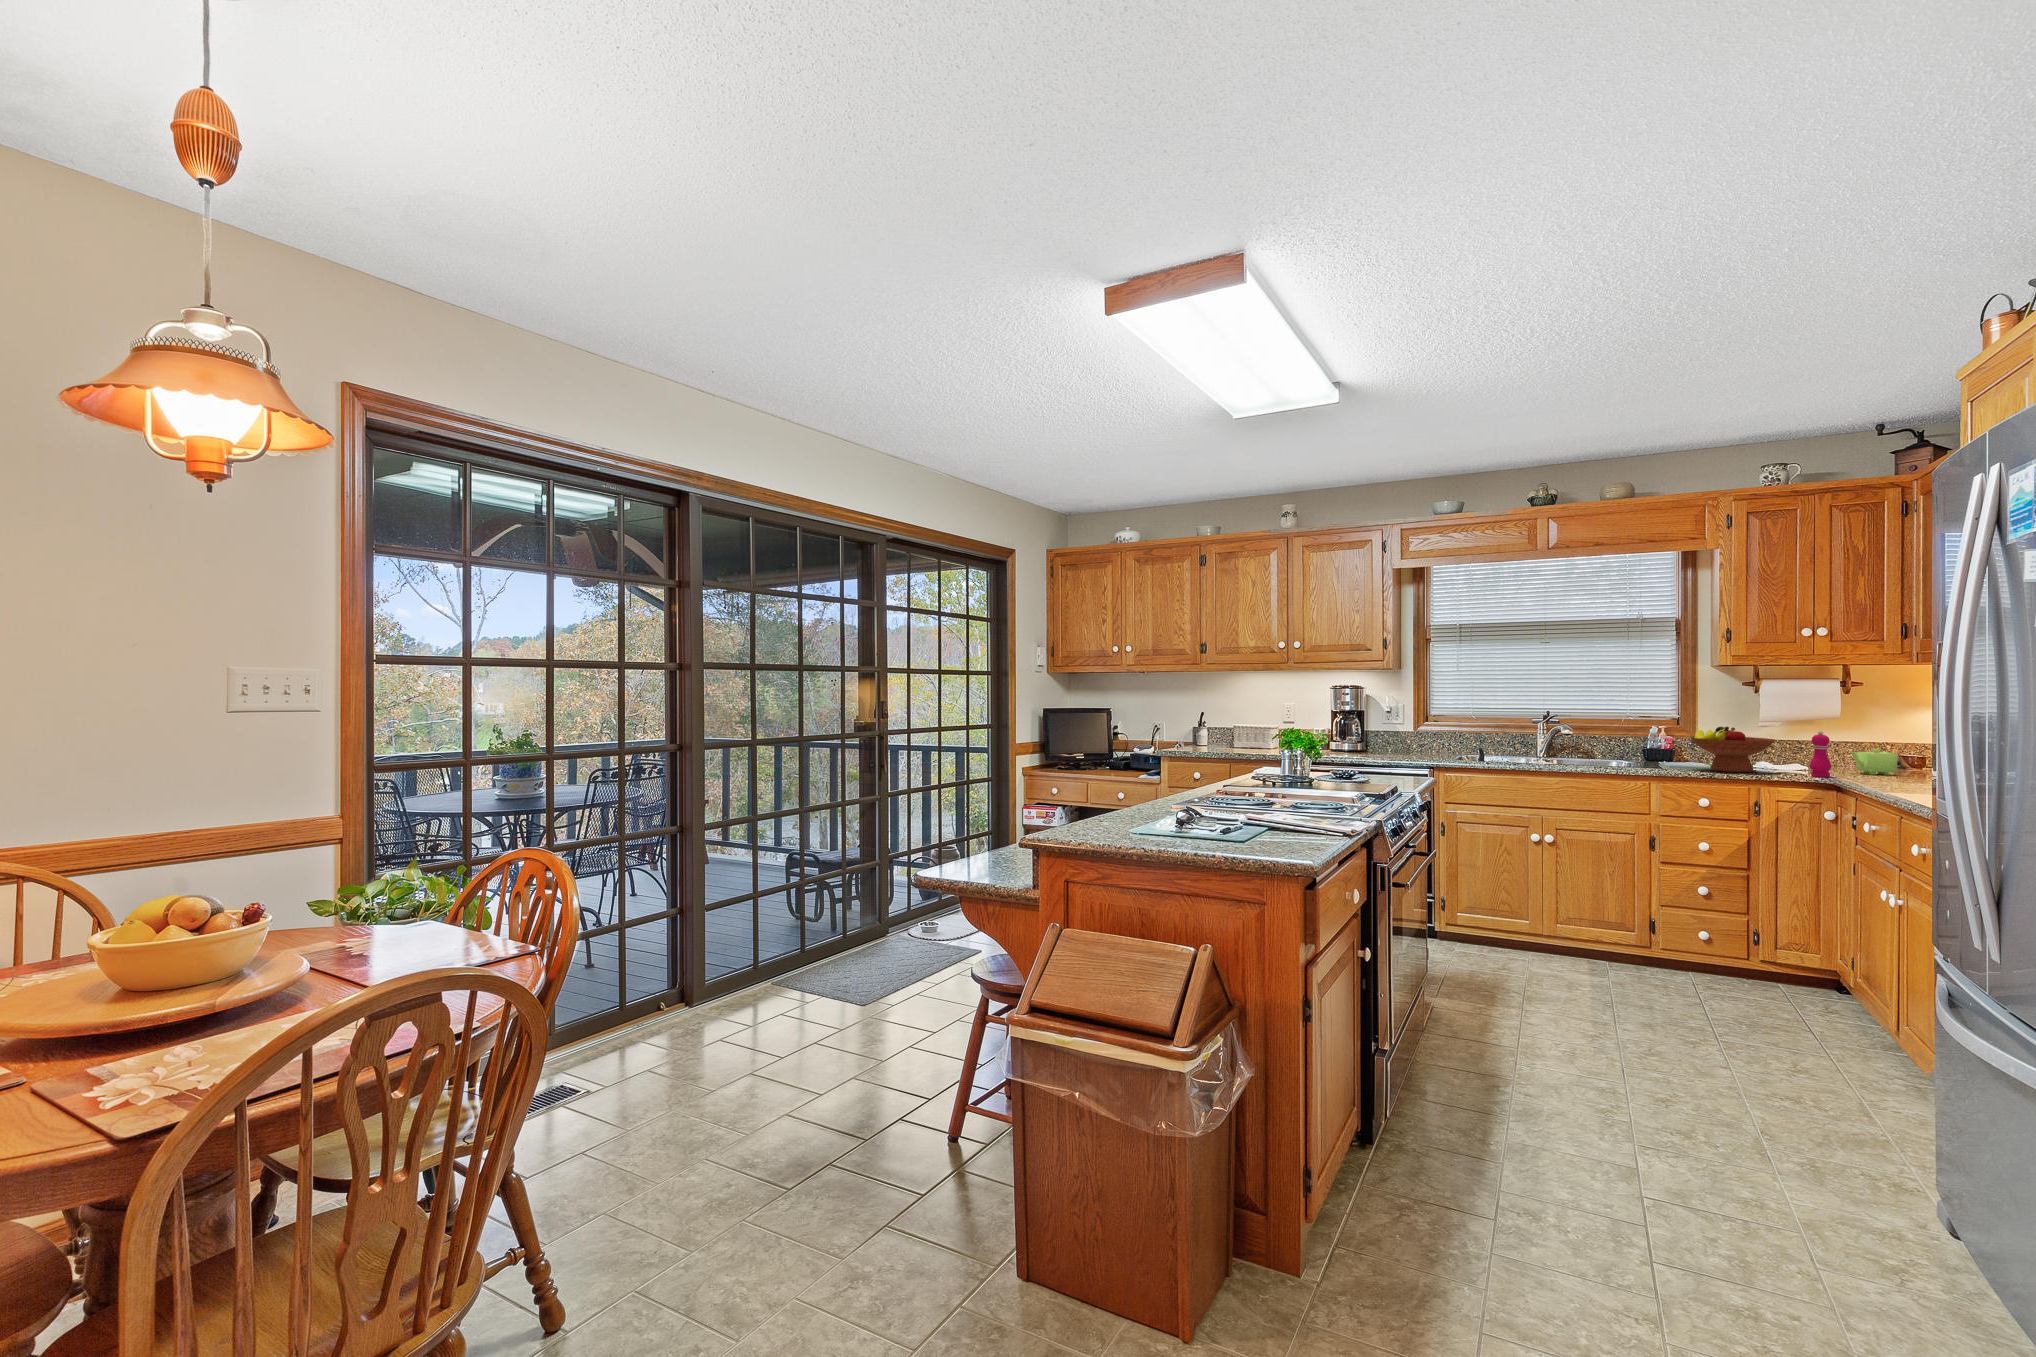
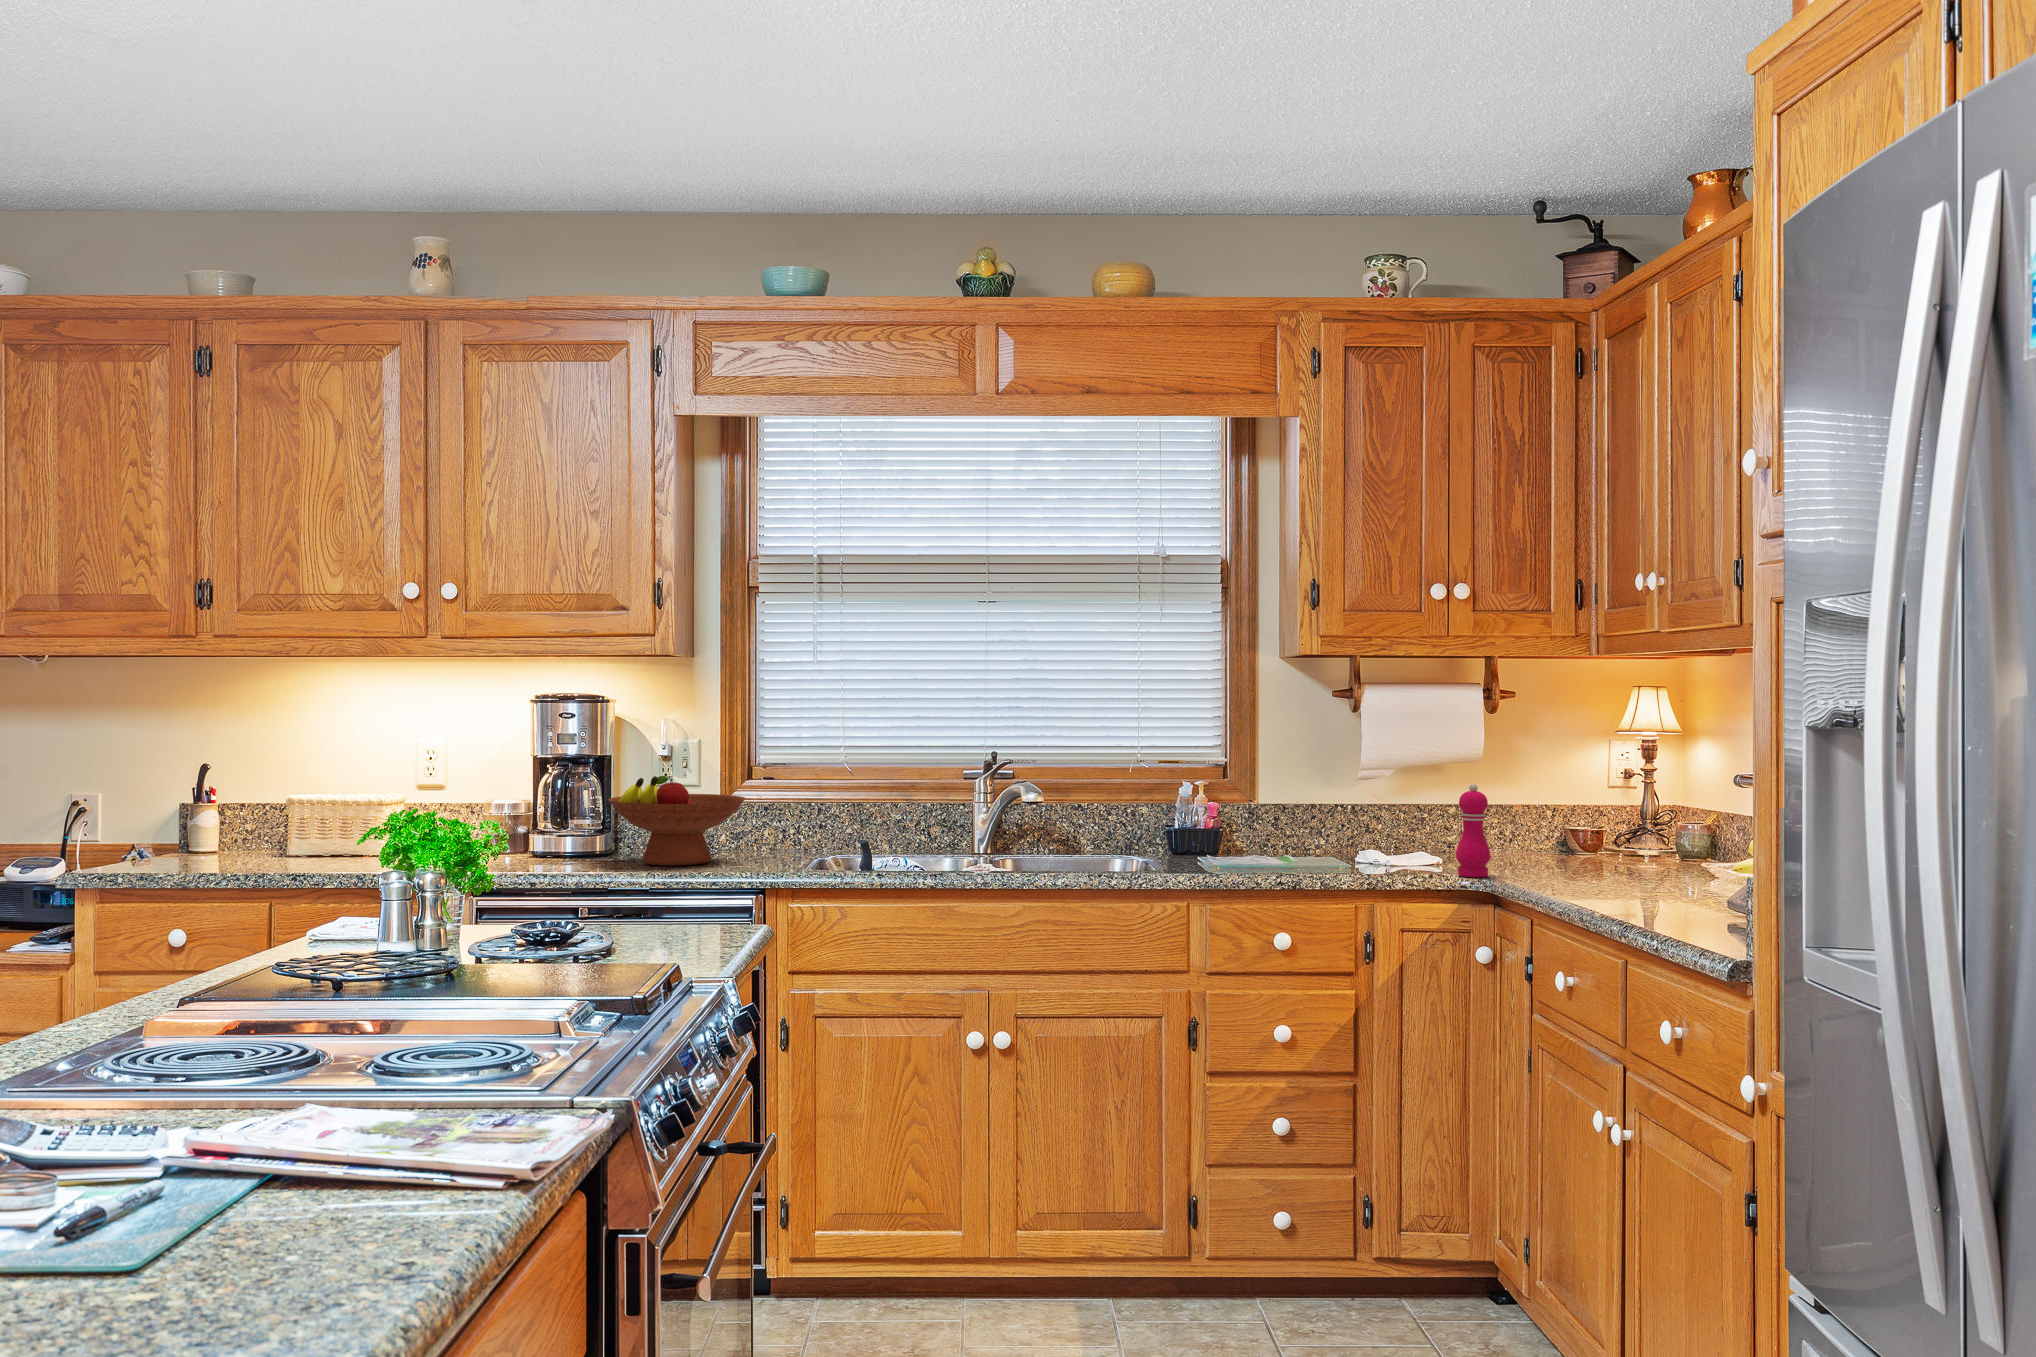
fruit bowl: present [1690,727,1775,772] -> present [608,776,746,866]
teapot: present [1850,749,1898,775] -> none [1498,815,1570,865]

